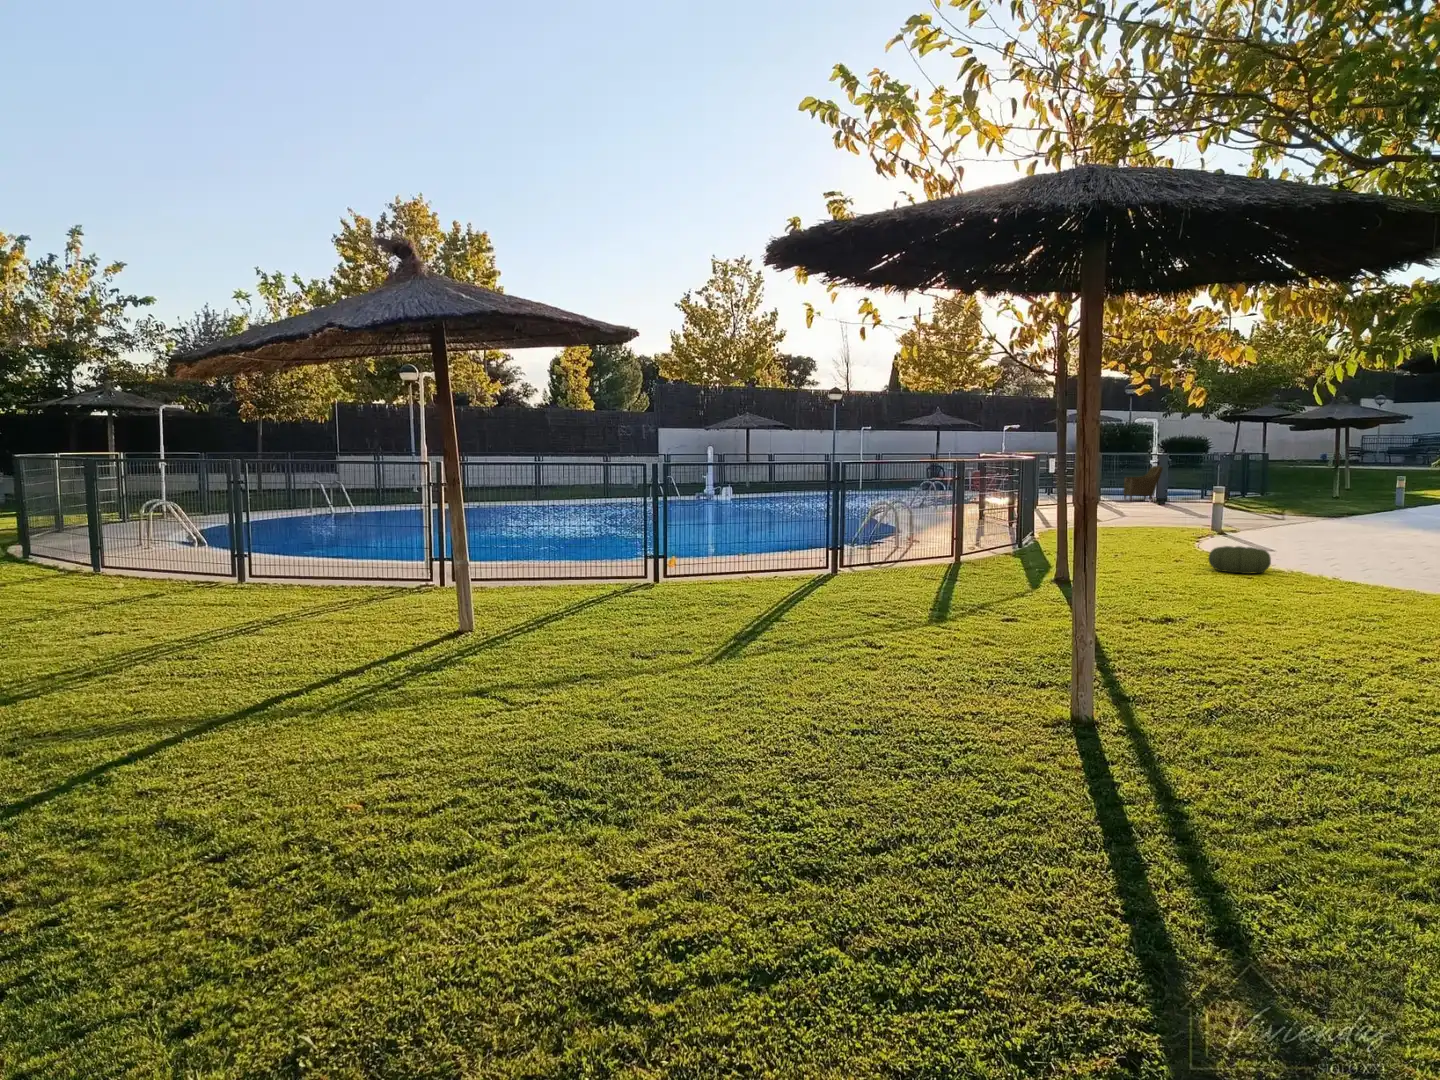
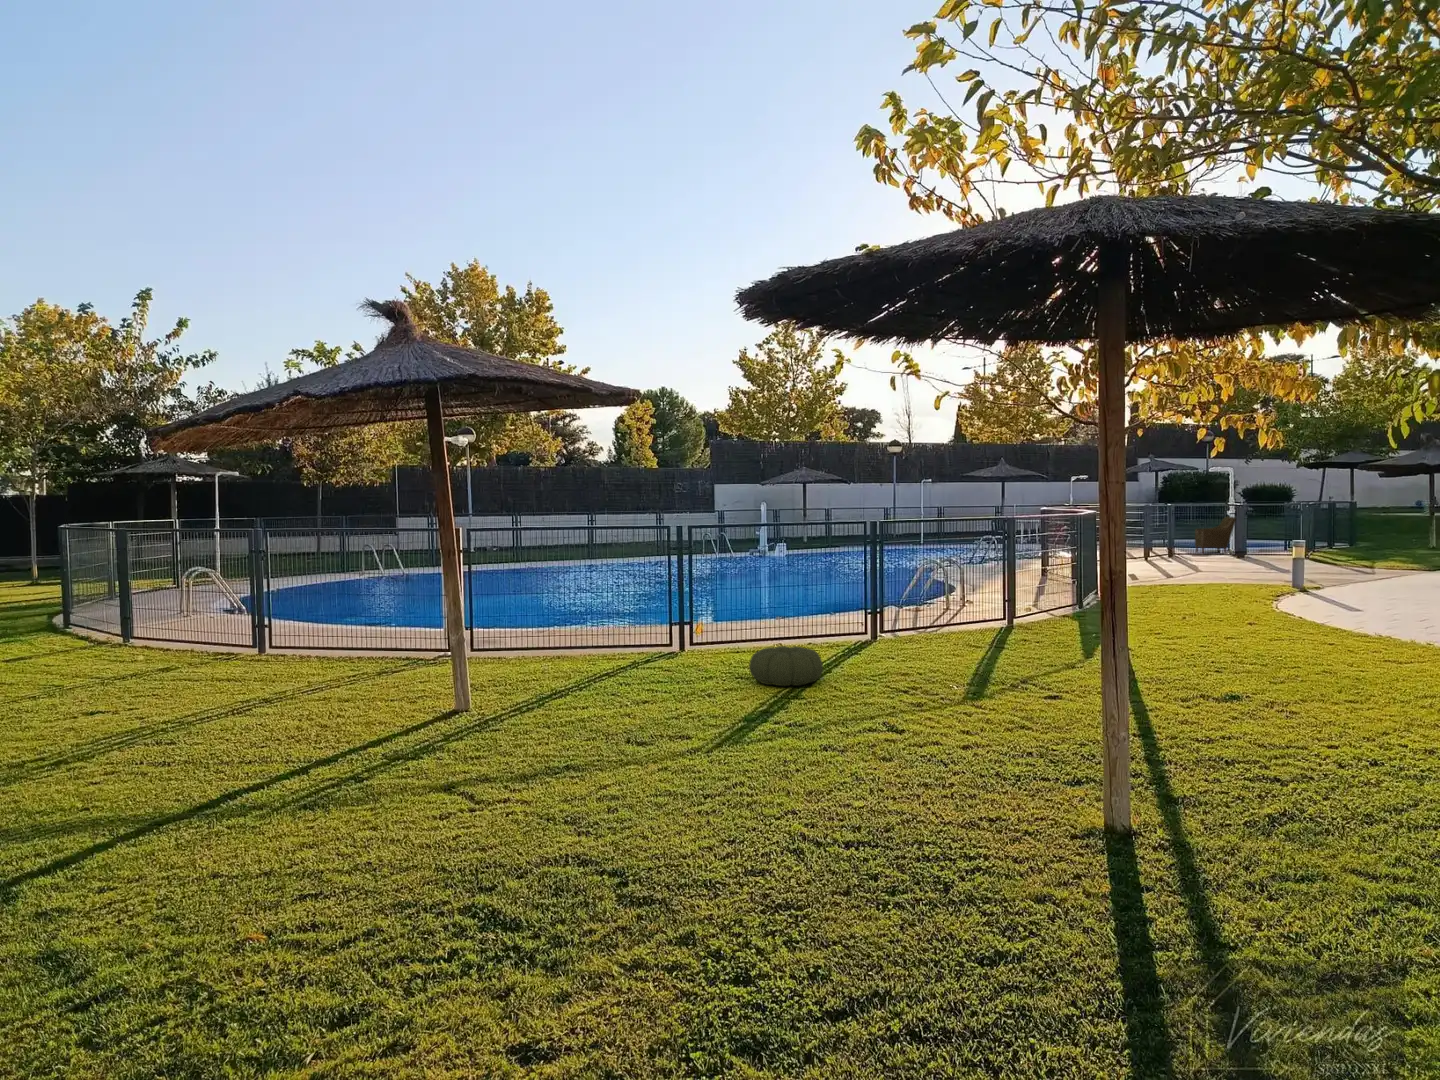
pouf: present [1209,546,1271,574] -> present [749,646,823,686]

